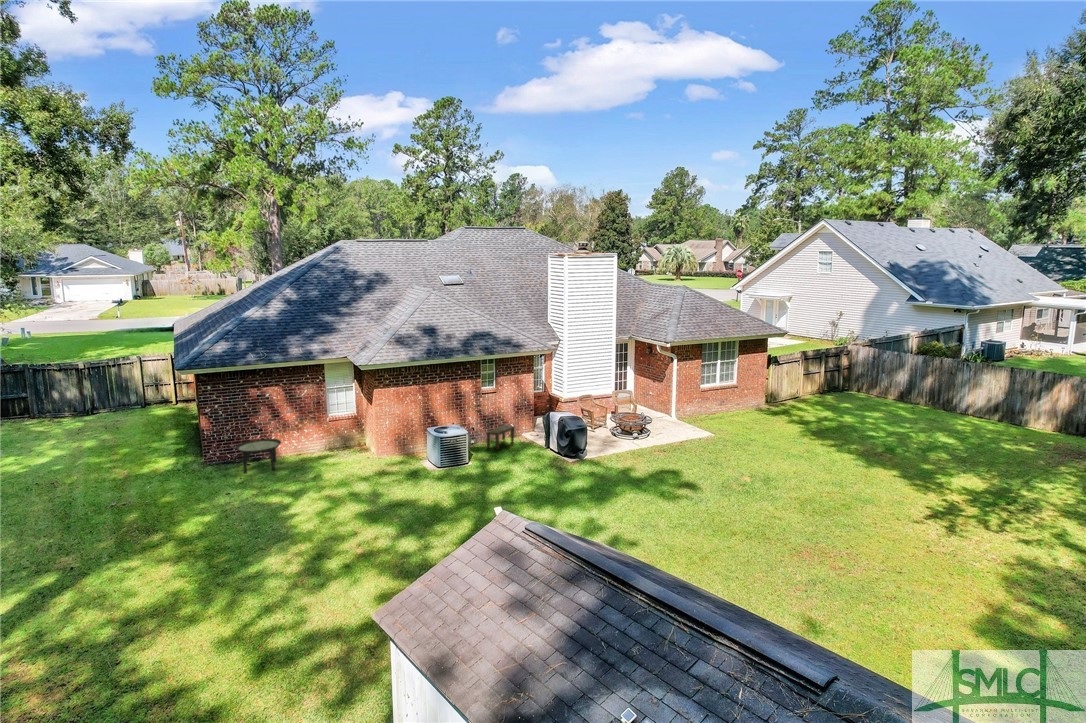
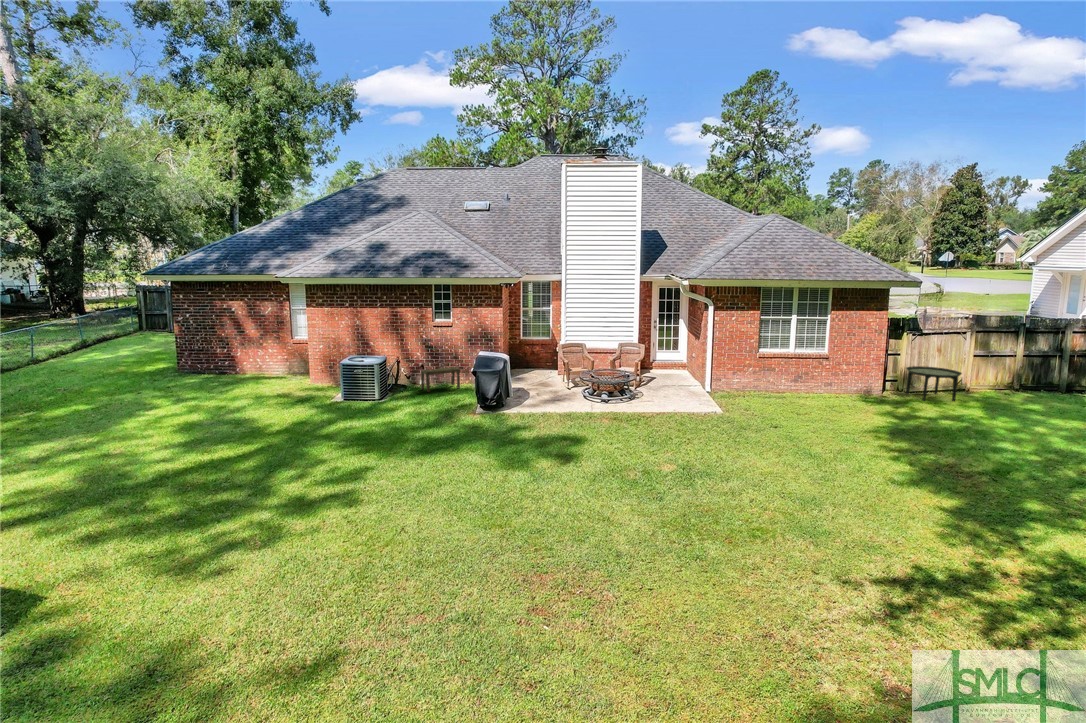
round table: present [236,439,281,473] -> present [906,366,962,401]

